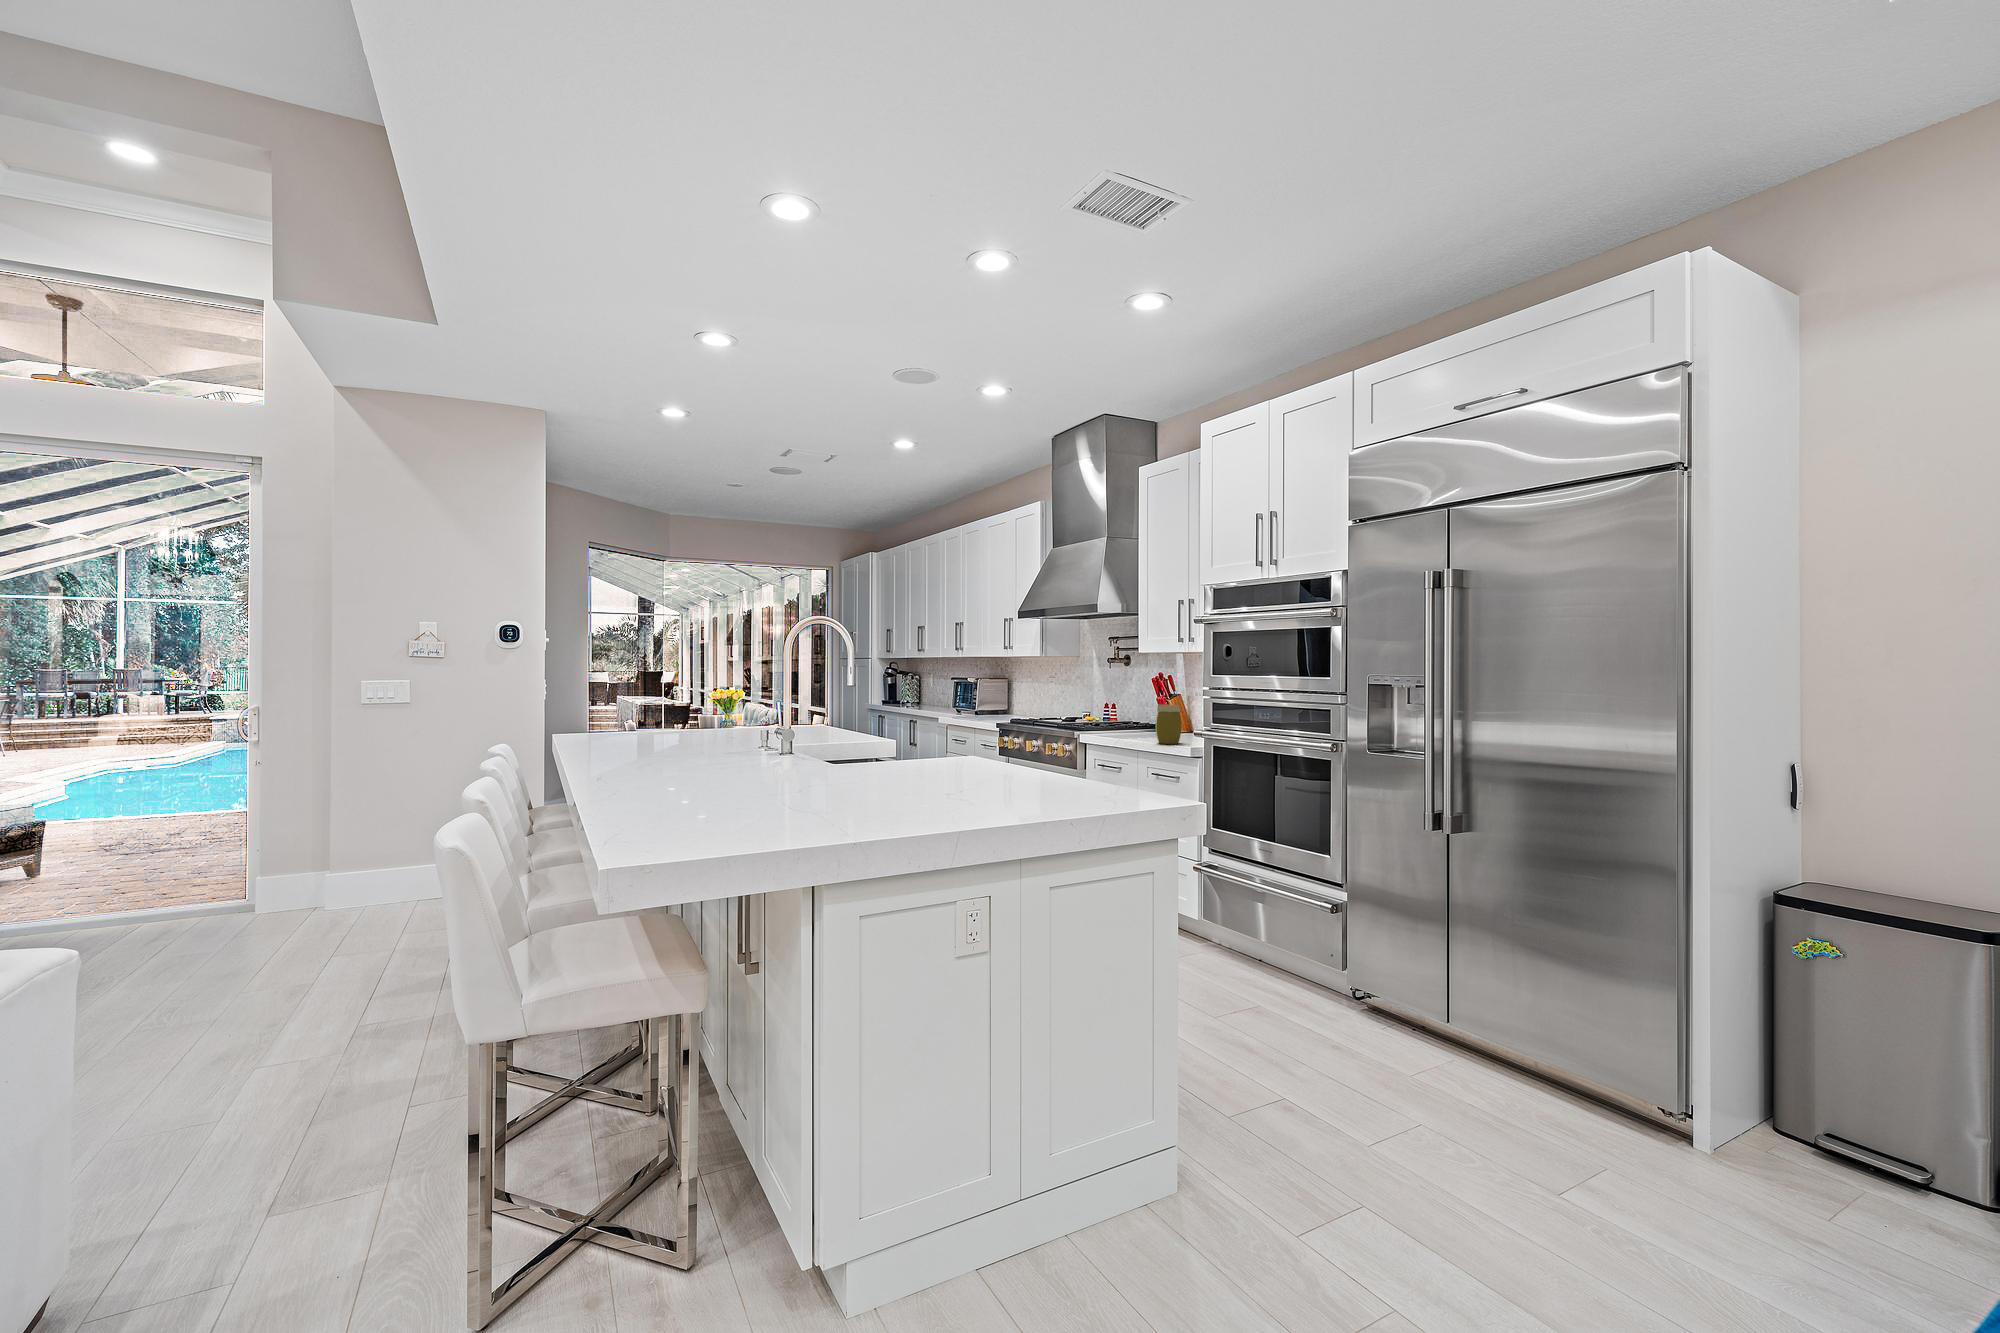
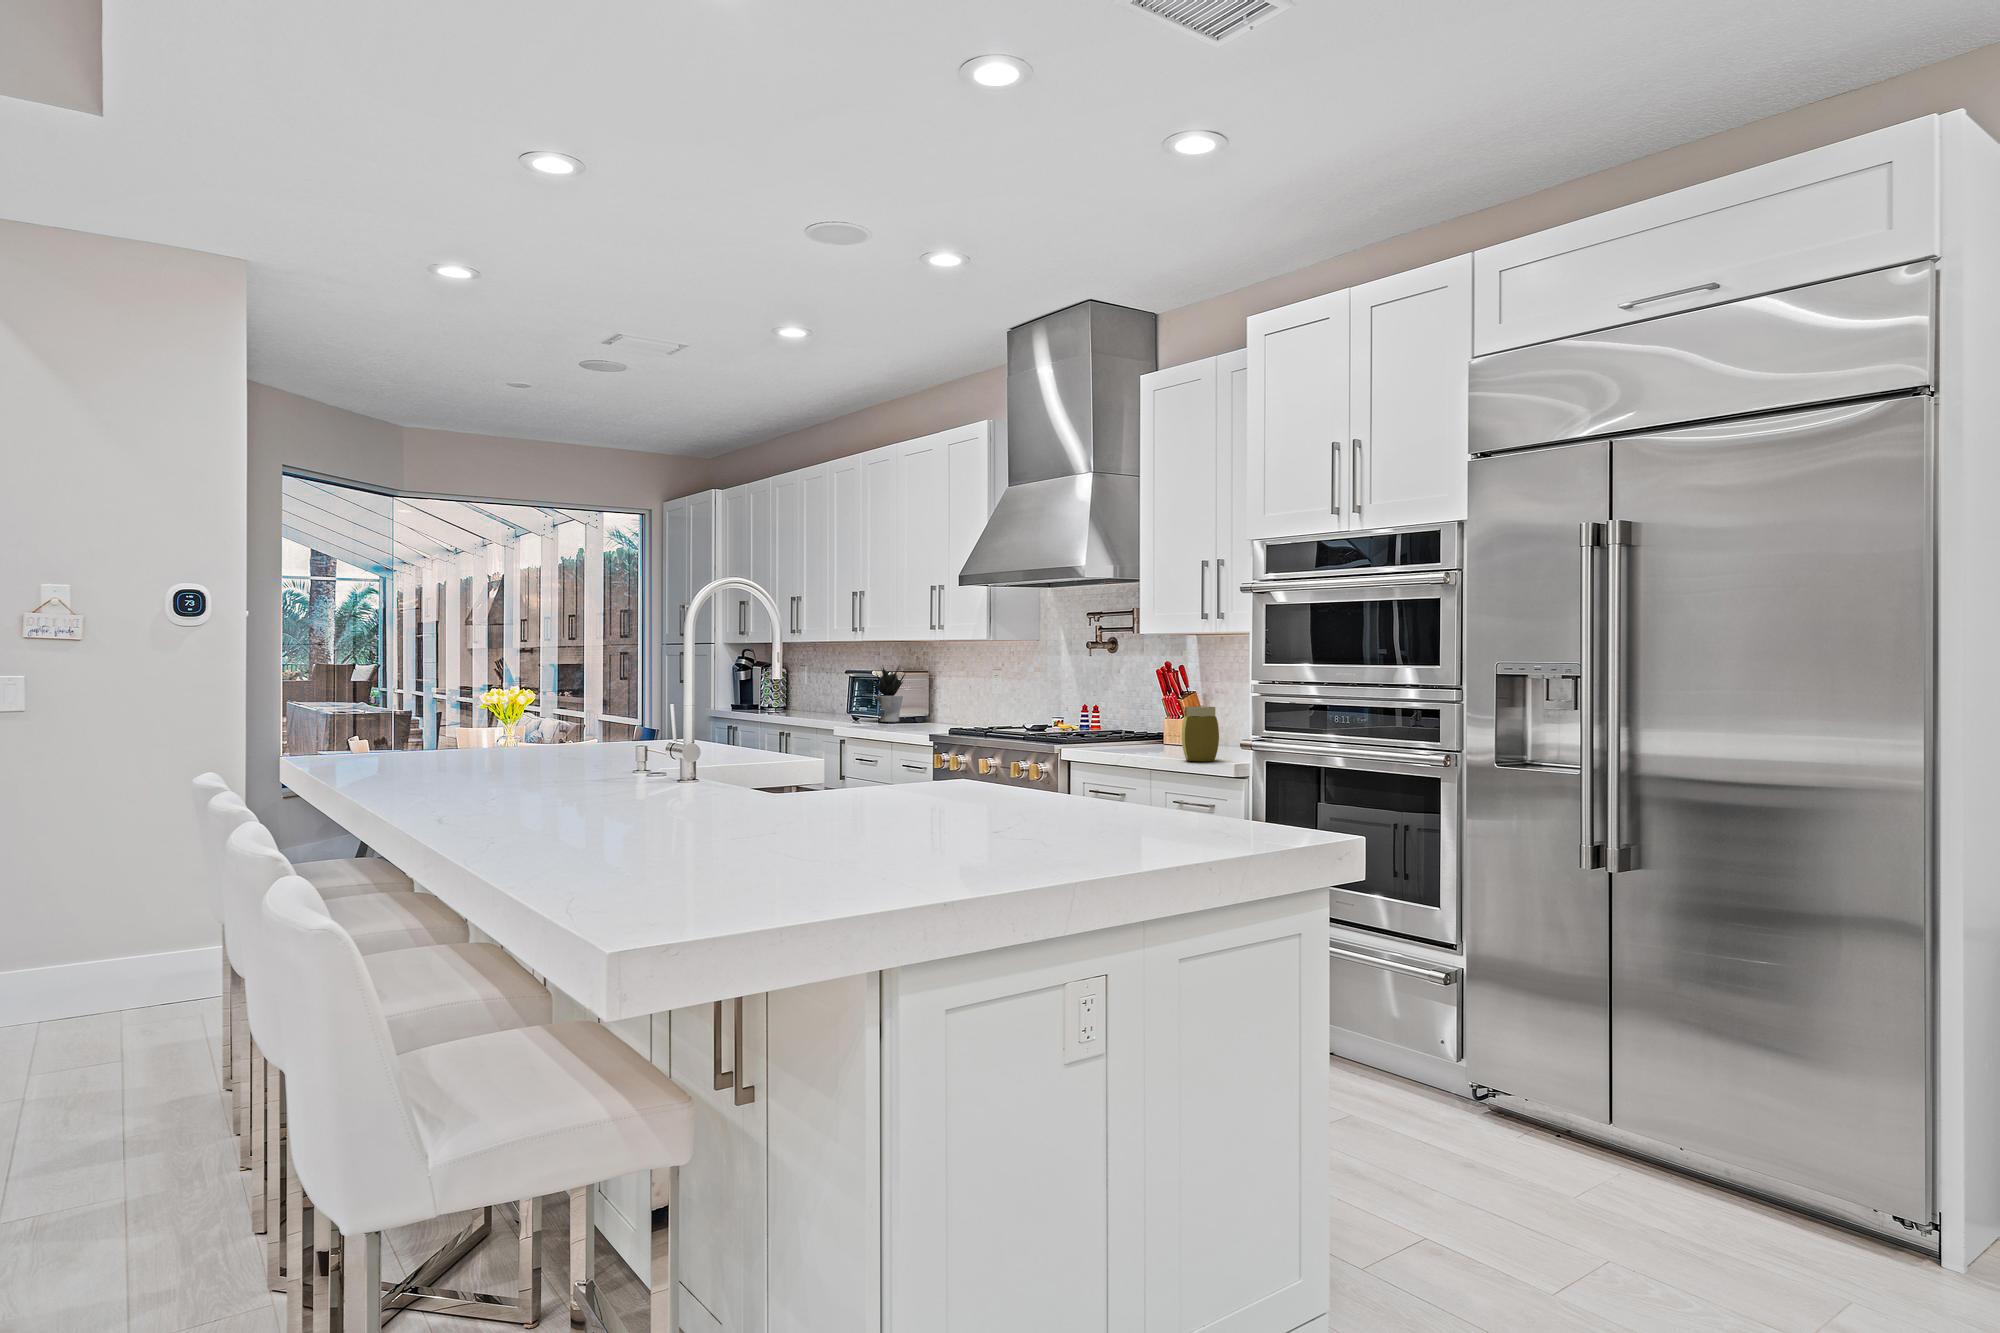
potted plant: none [966,674,992,713] -> present [870,665,905,722]

